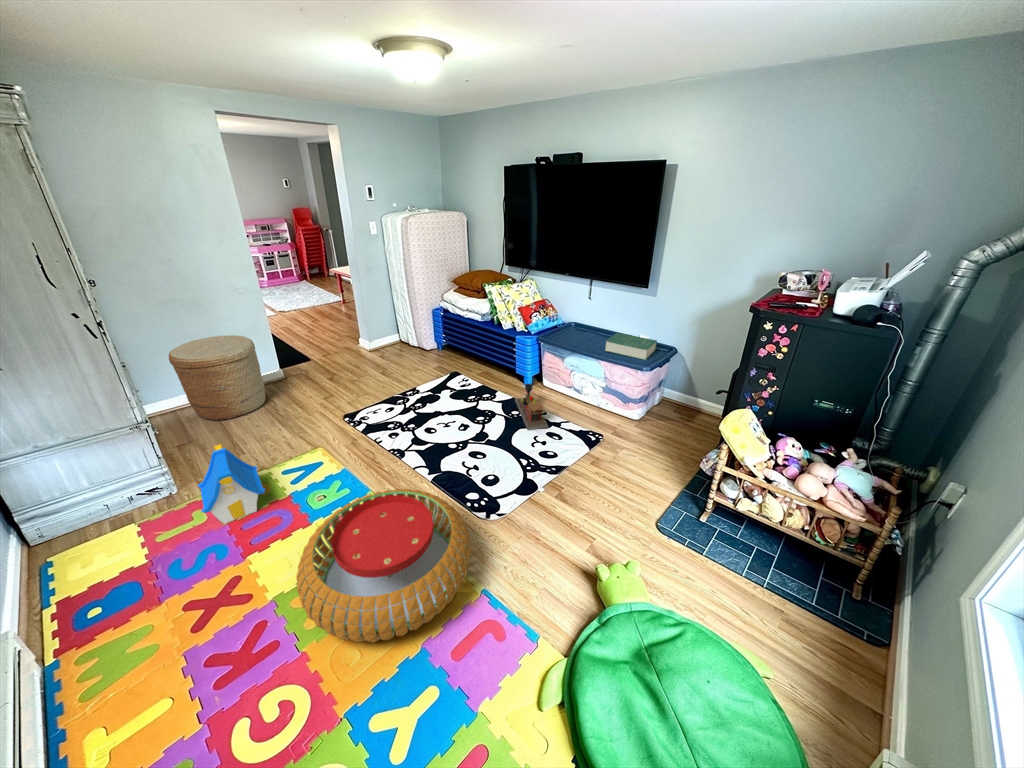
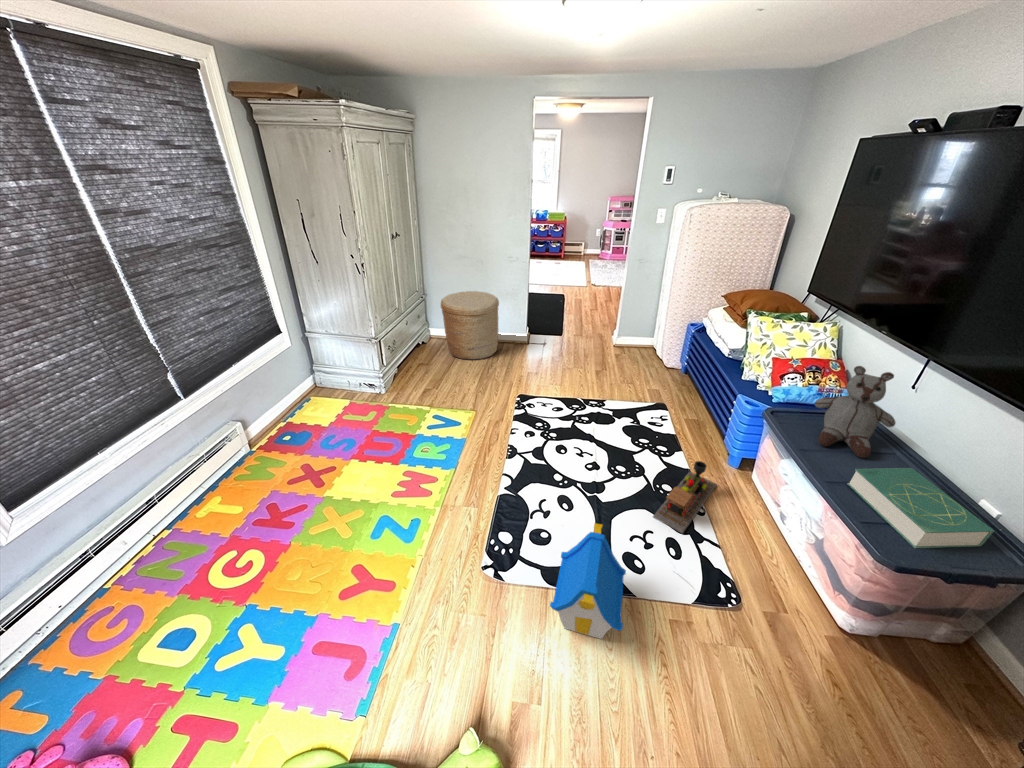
stuffed bear: none [562,292,597,342] -> present [815,366,896,458]
toy house: present [198,444,265,524] -> present [550,523,626,639]
pouf: present [296,489,471,642] -> none [291,465,456,605]

